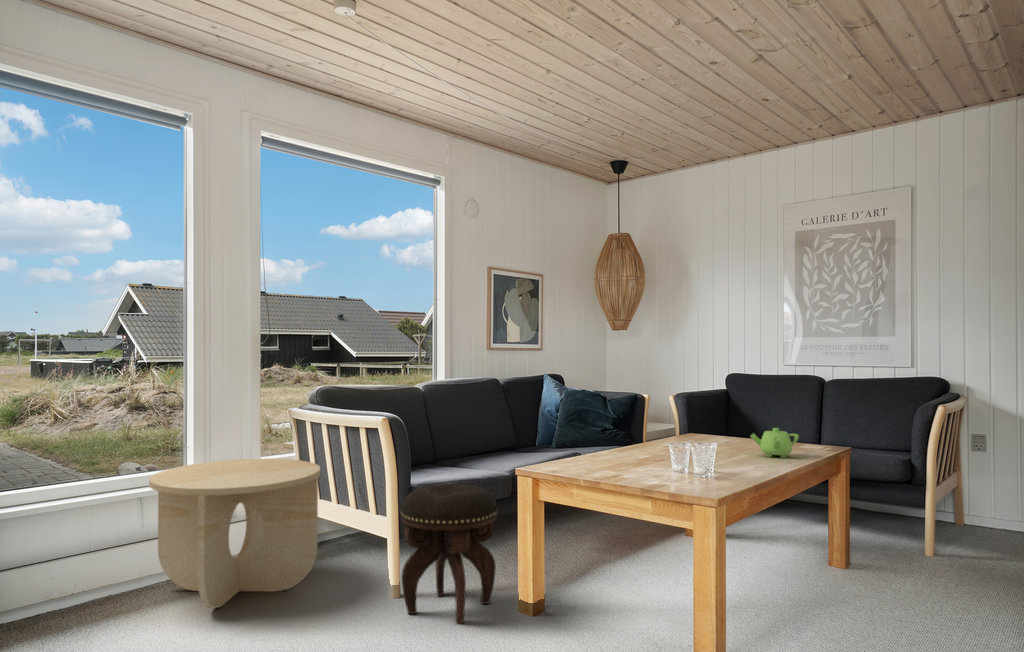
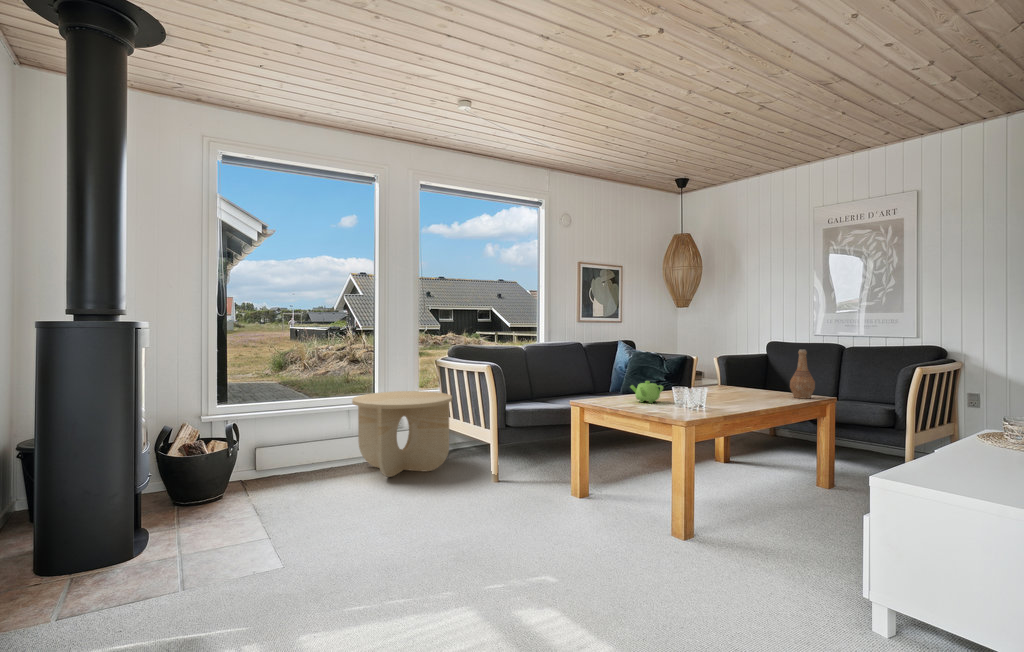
vase: none [795,385,828,451] -> present [790,350,815,399]
teapot: present [750,428,799,458] -> present [630,381,663,403]
footstool: present [401,484,498,624] -> none [495,410,558,496]

